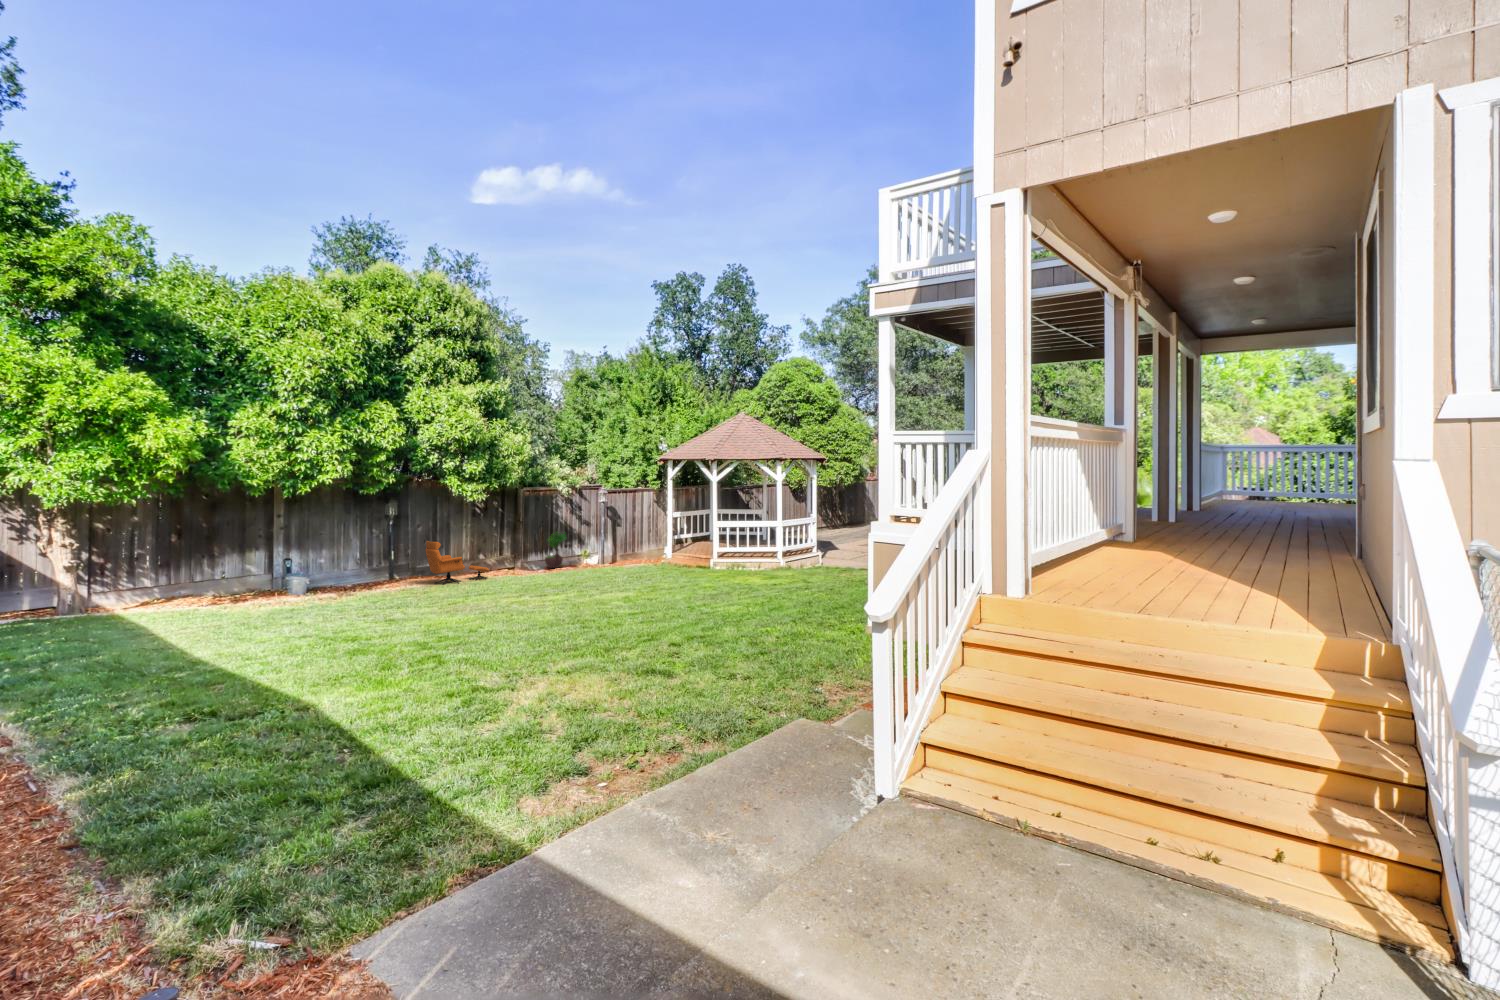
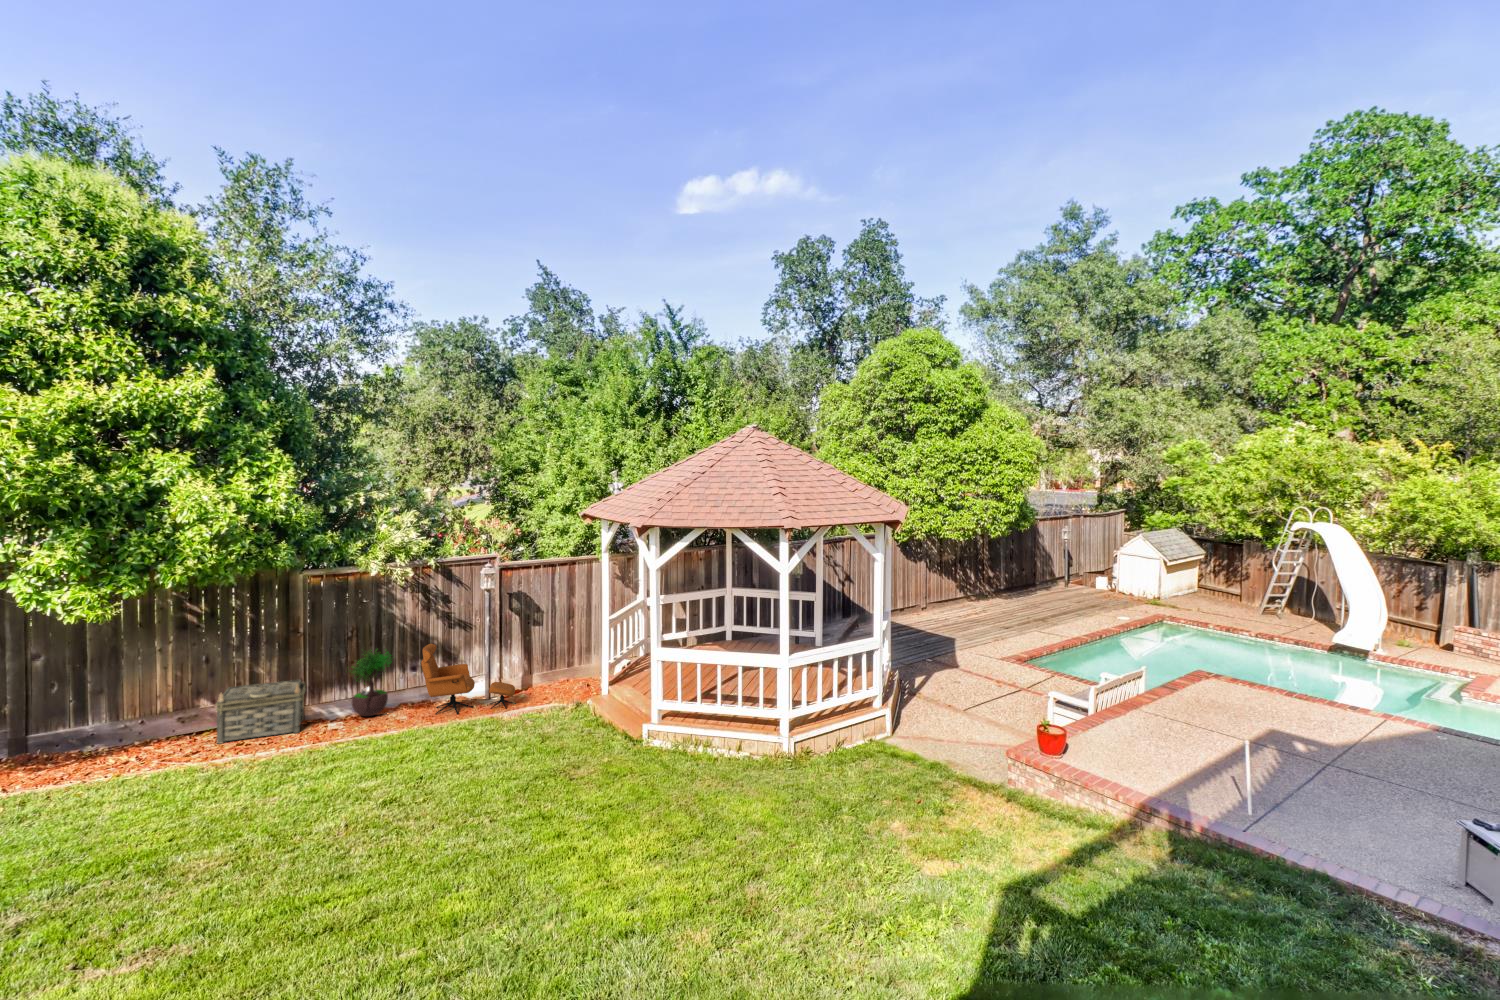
armchair: present [425,541,489,584] -> present [421,644,516,714]
basket: none [486,547,531,576] -> present [216,680,306,744]

